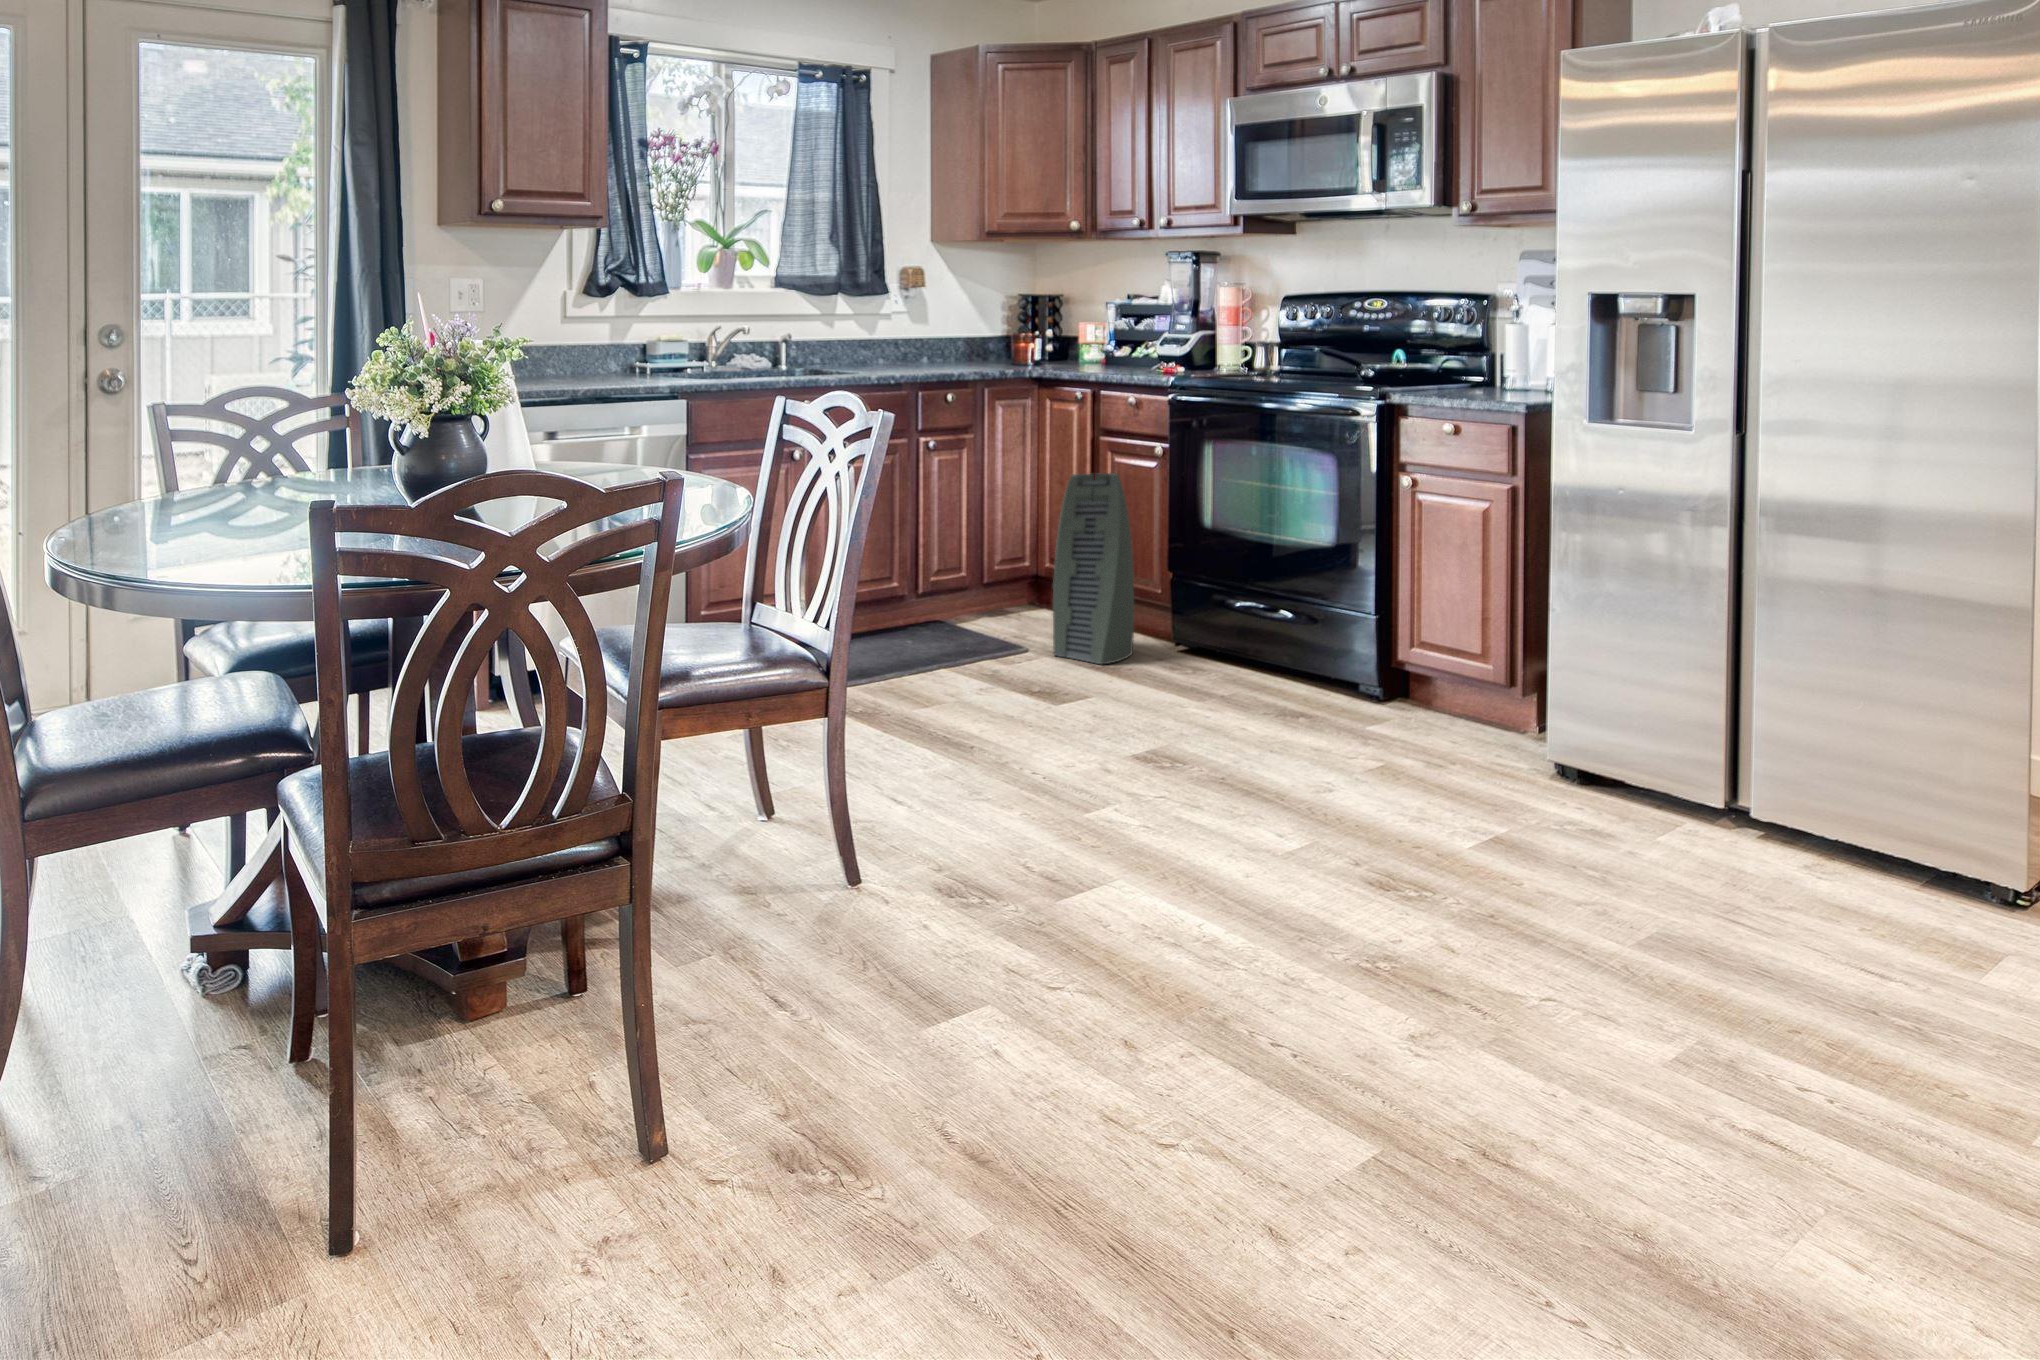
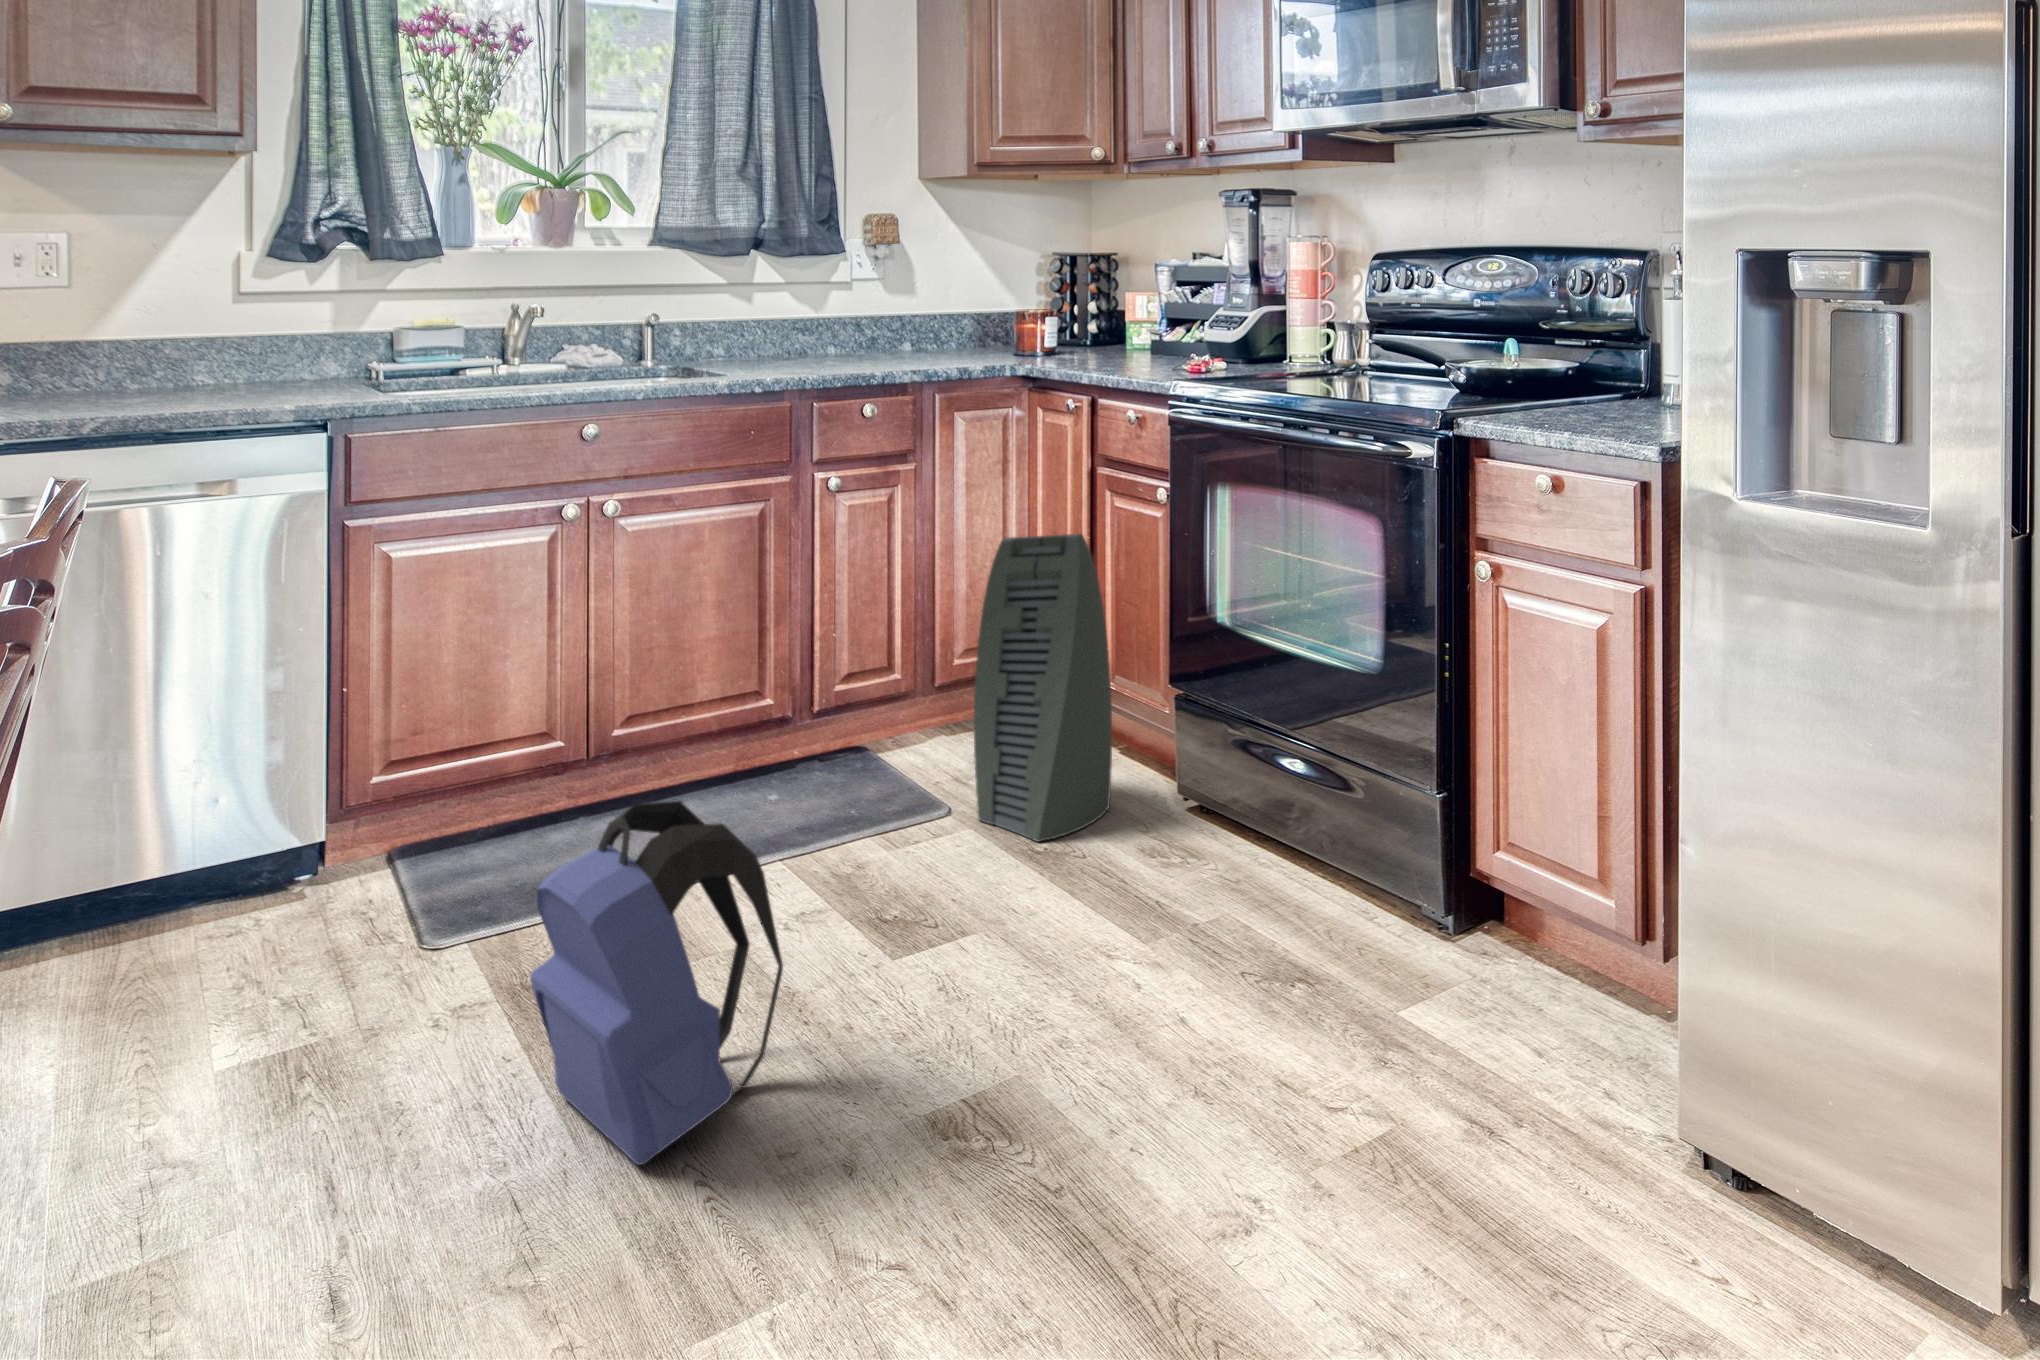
backpack: none [921,591,1044,770] -> present [530,801,783,1165]

